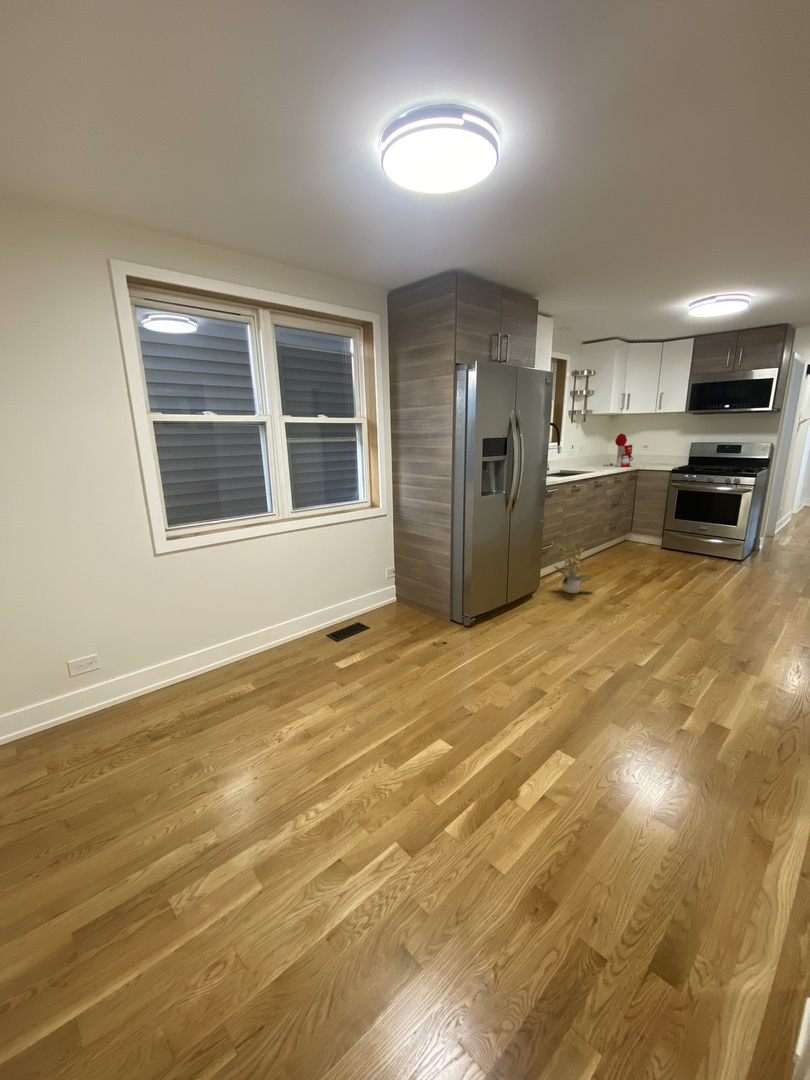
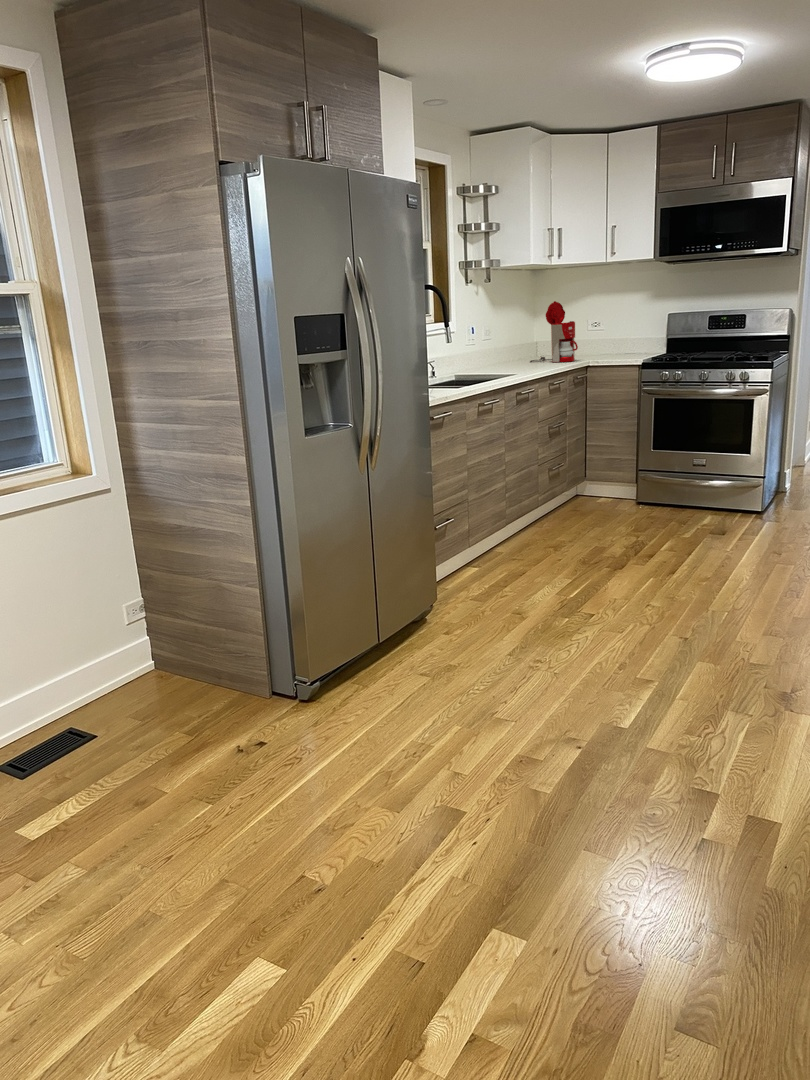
potted plant: present [552,541,594,593] -> none [445,500,534,604]

